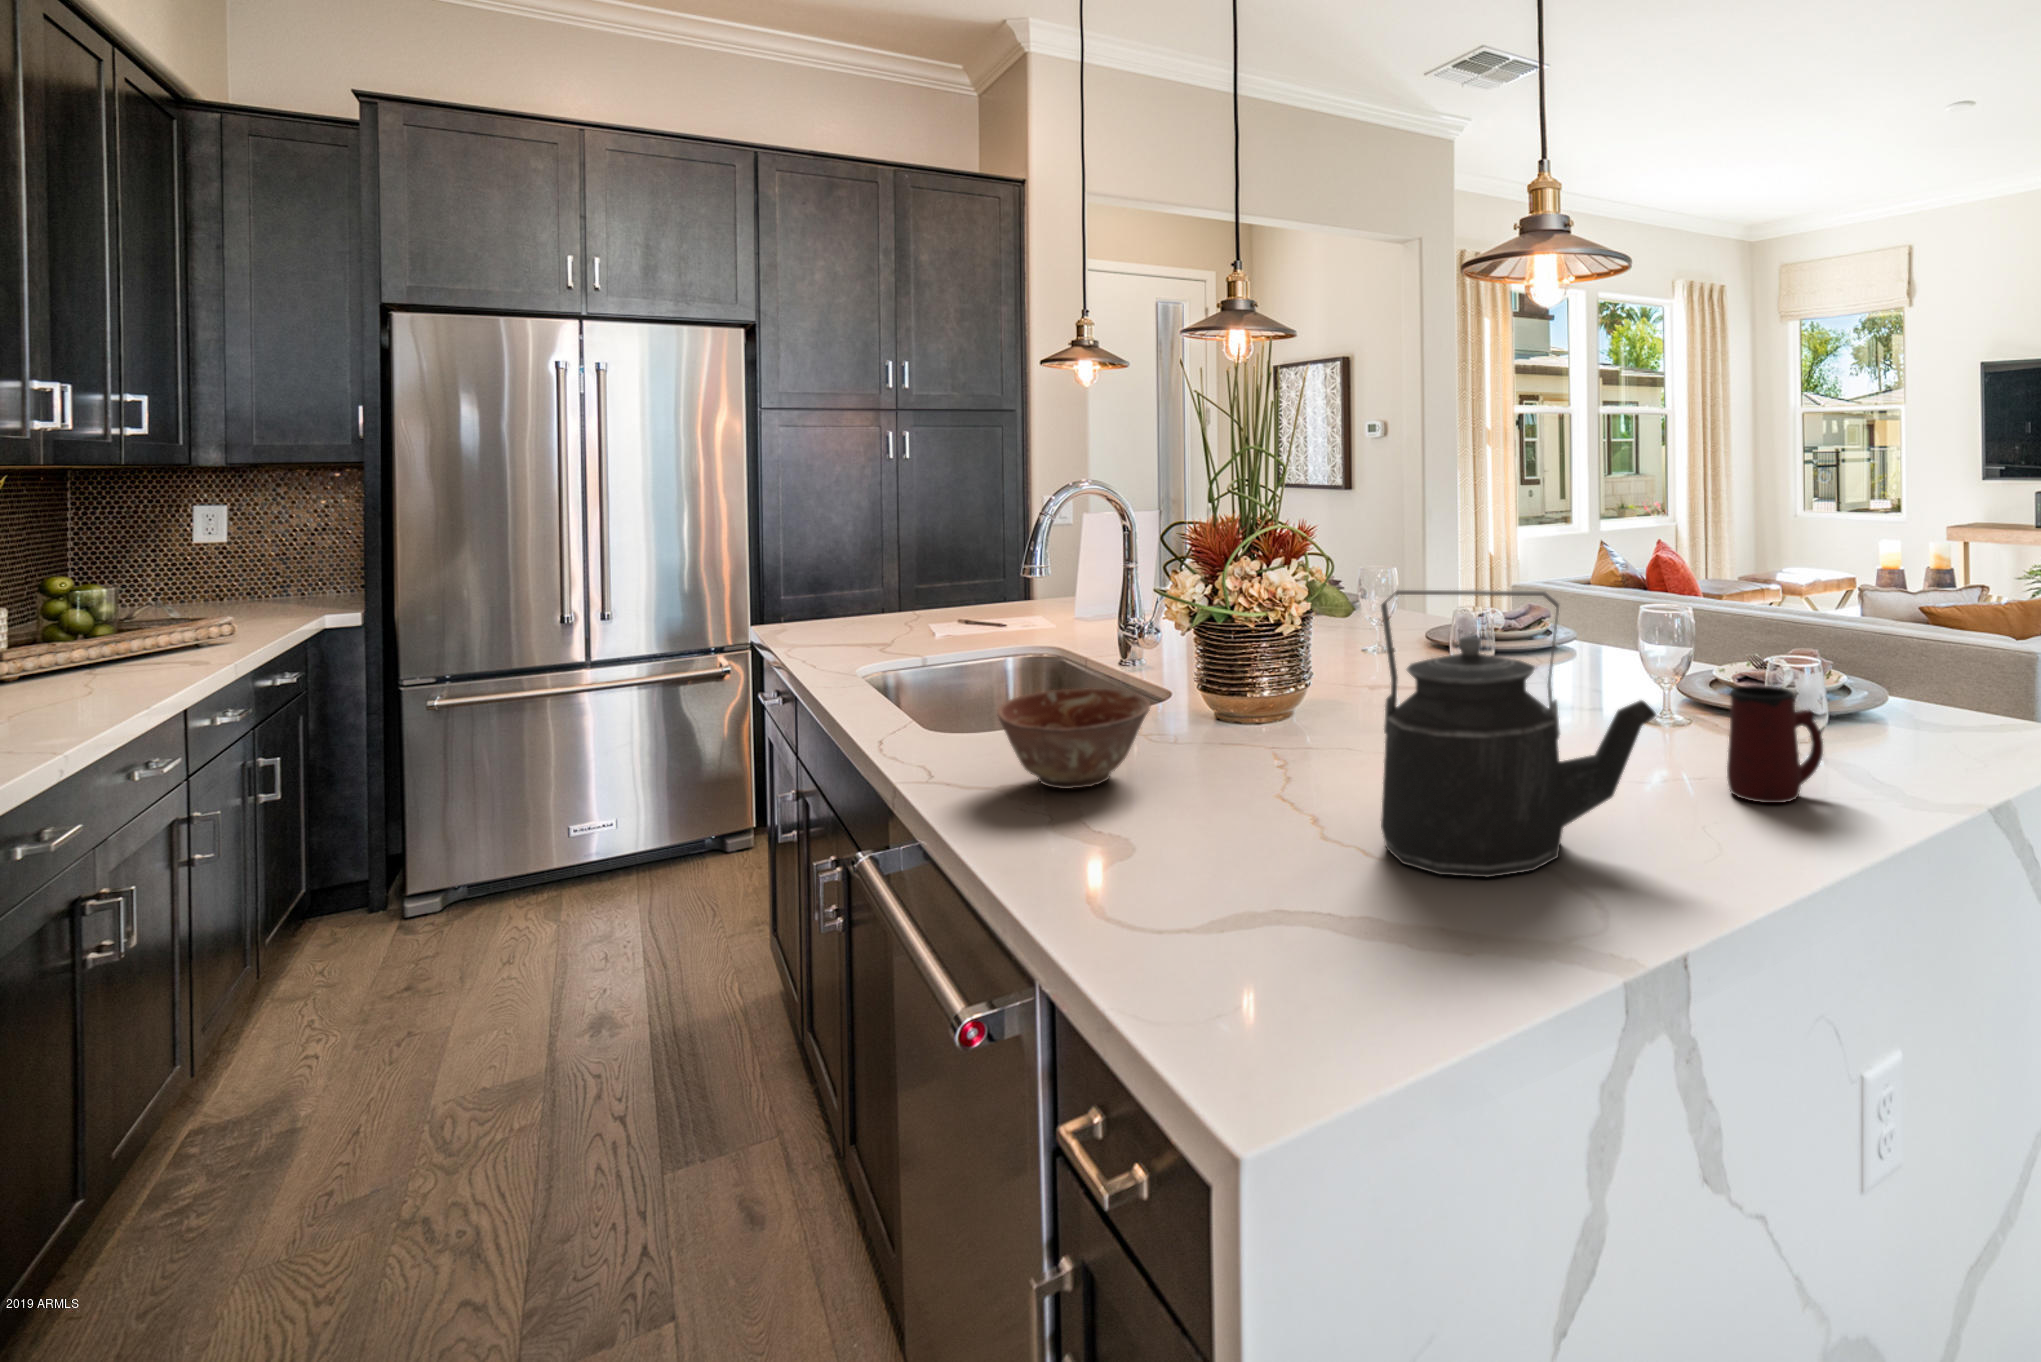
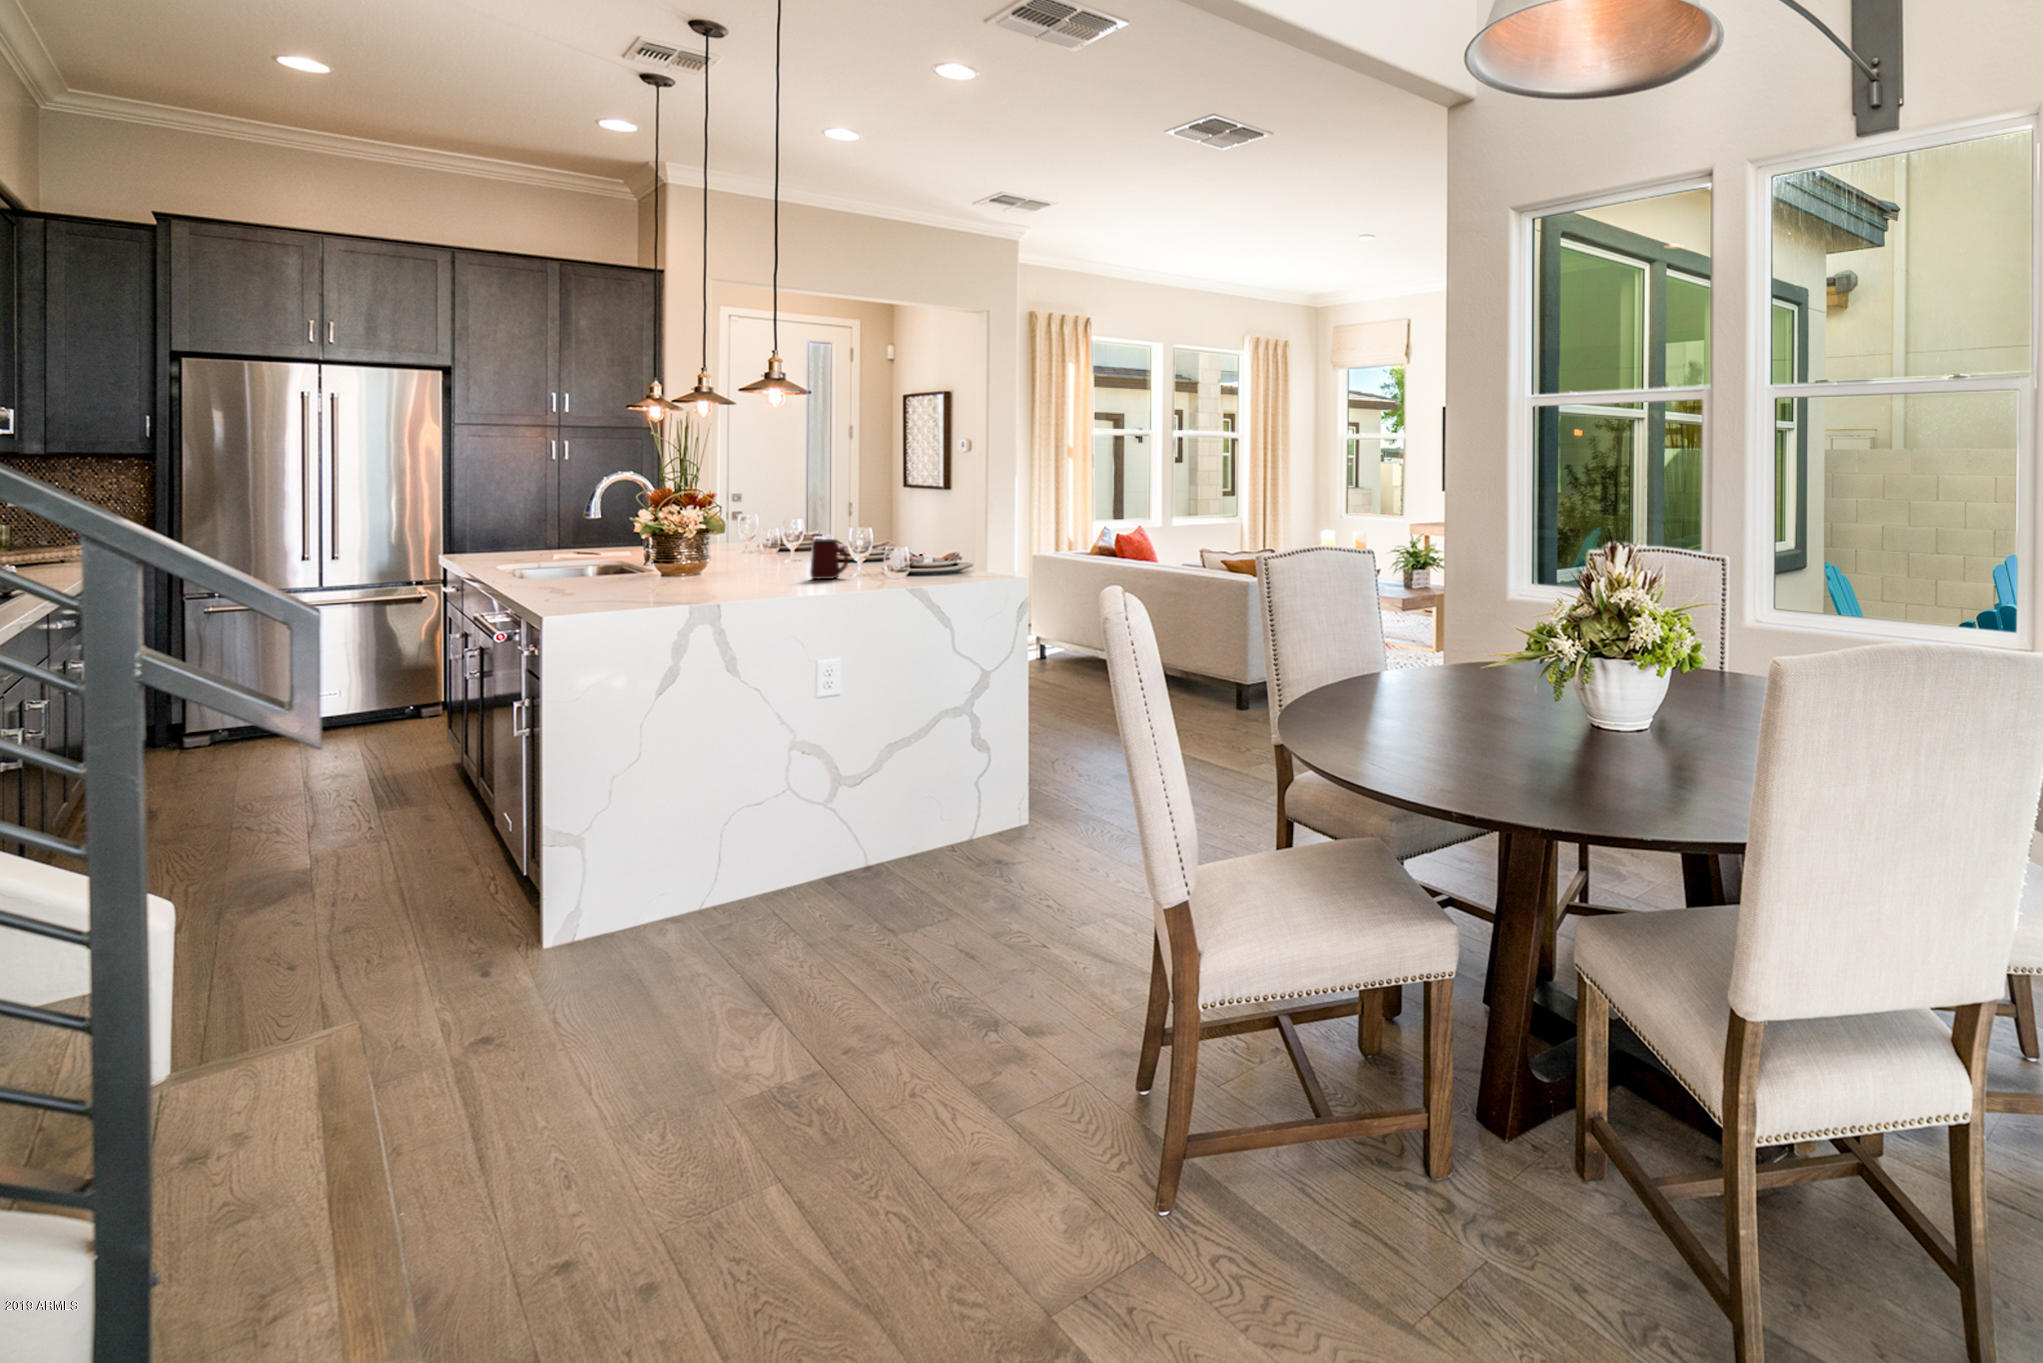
kettle: present [1381,590,1657,877] -> none [641,496,743,589]
ceramic bowl: present [997,689,1151,789] -> none [511,548,587,582]

